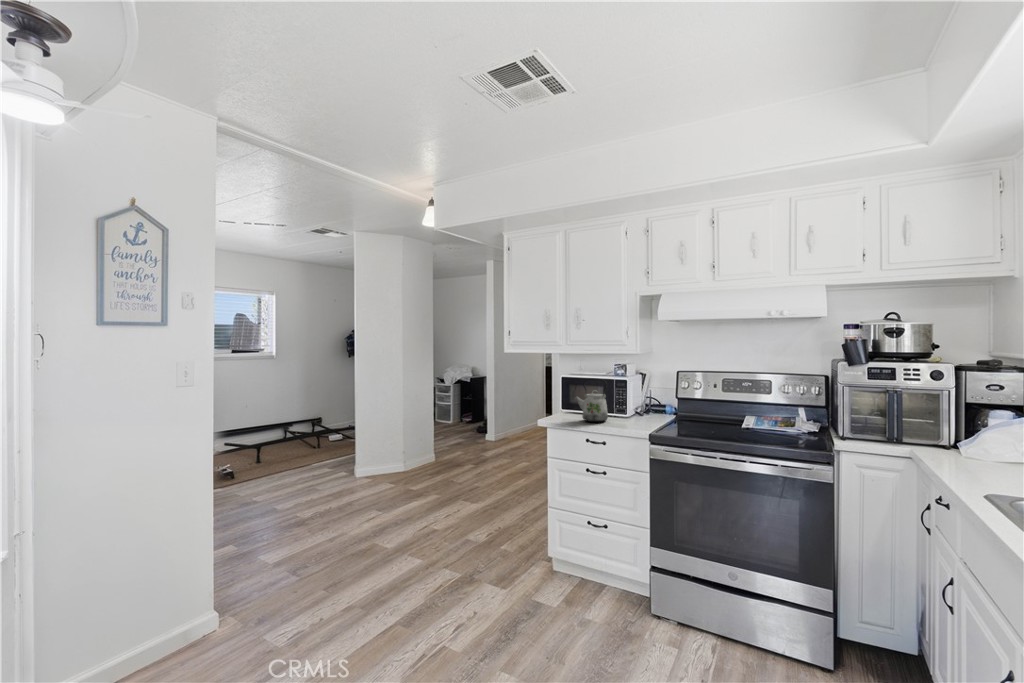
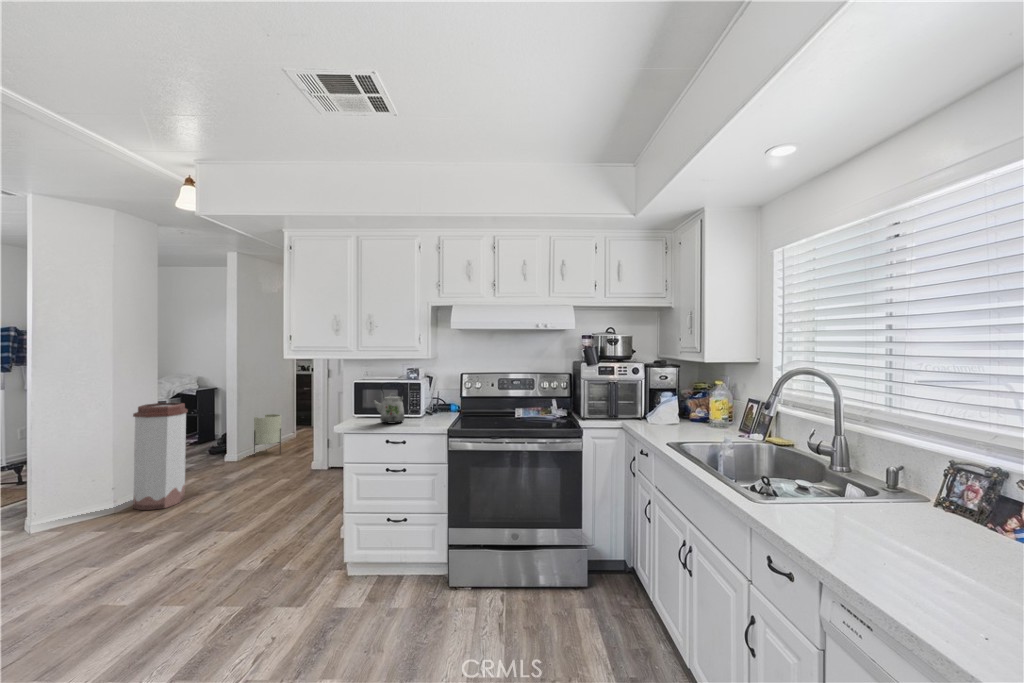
trash can: none [413,388,450,475] -> present [133,403,188,510]
planter: none [507,402,530,439] -> present [254,414,282,456]

